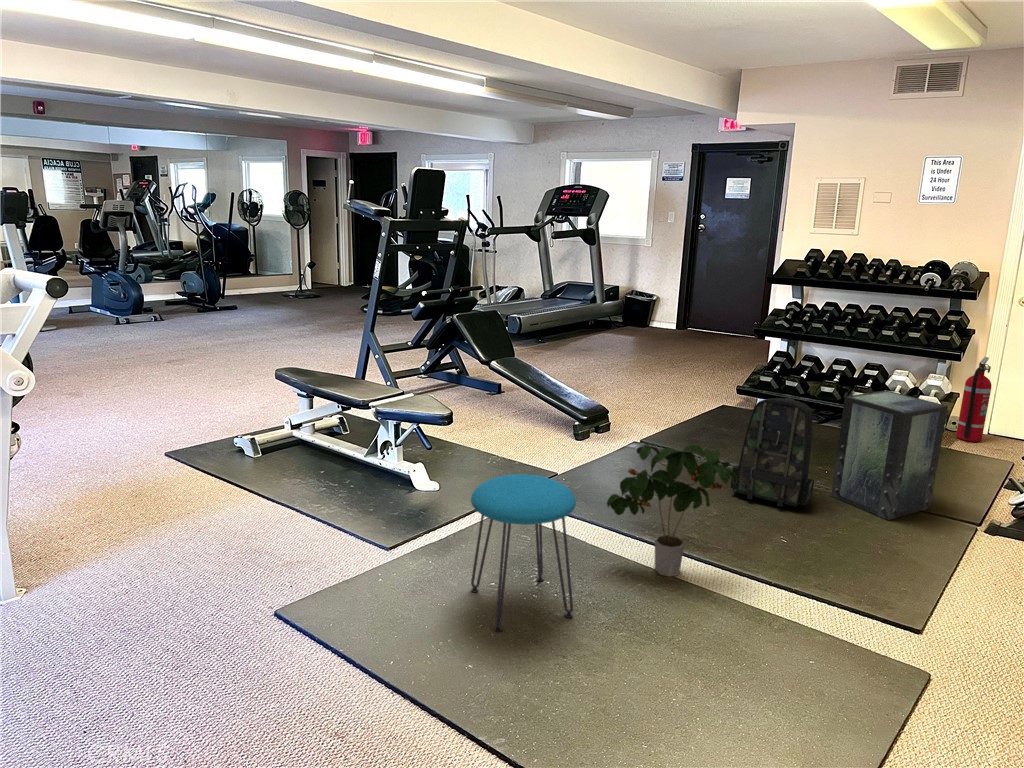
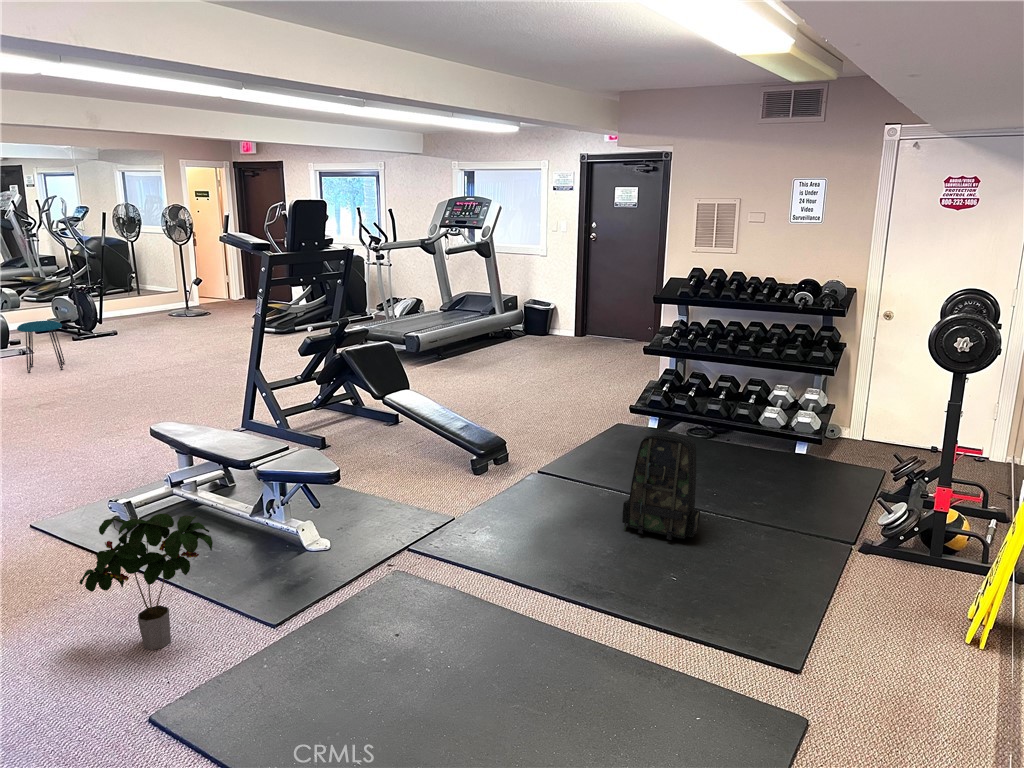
fire extinguisher: present [956,357,992,442] -> none [833,370,862,450]
storage box: present [831,390,948,520] -> none [717,417,818,546]
potted plant: present [607,444,737,576] -> present [79,514,213,650]
stool: present [471,474,576,631] -> present [17,321,65,373]

